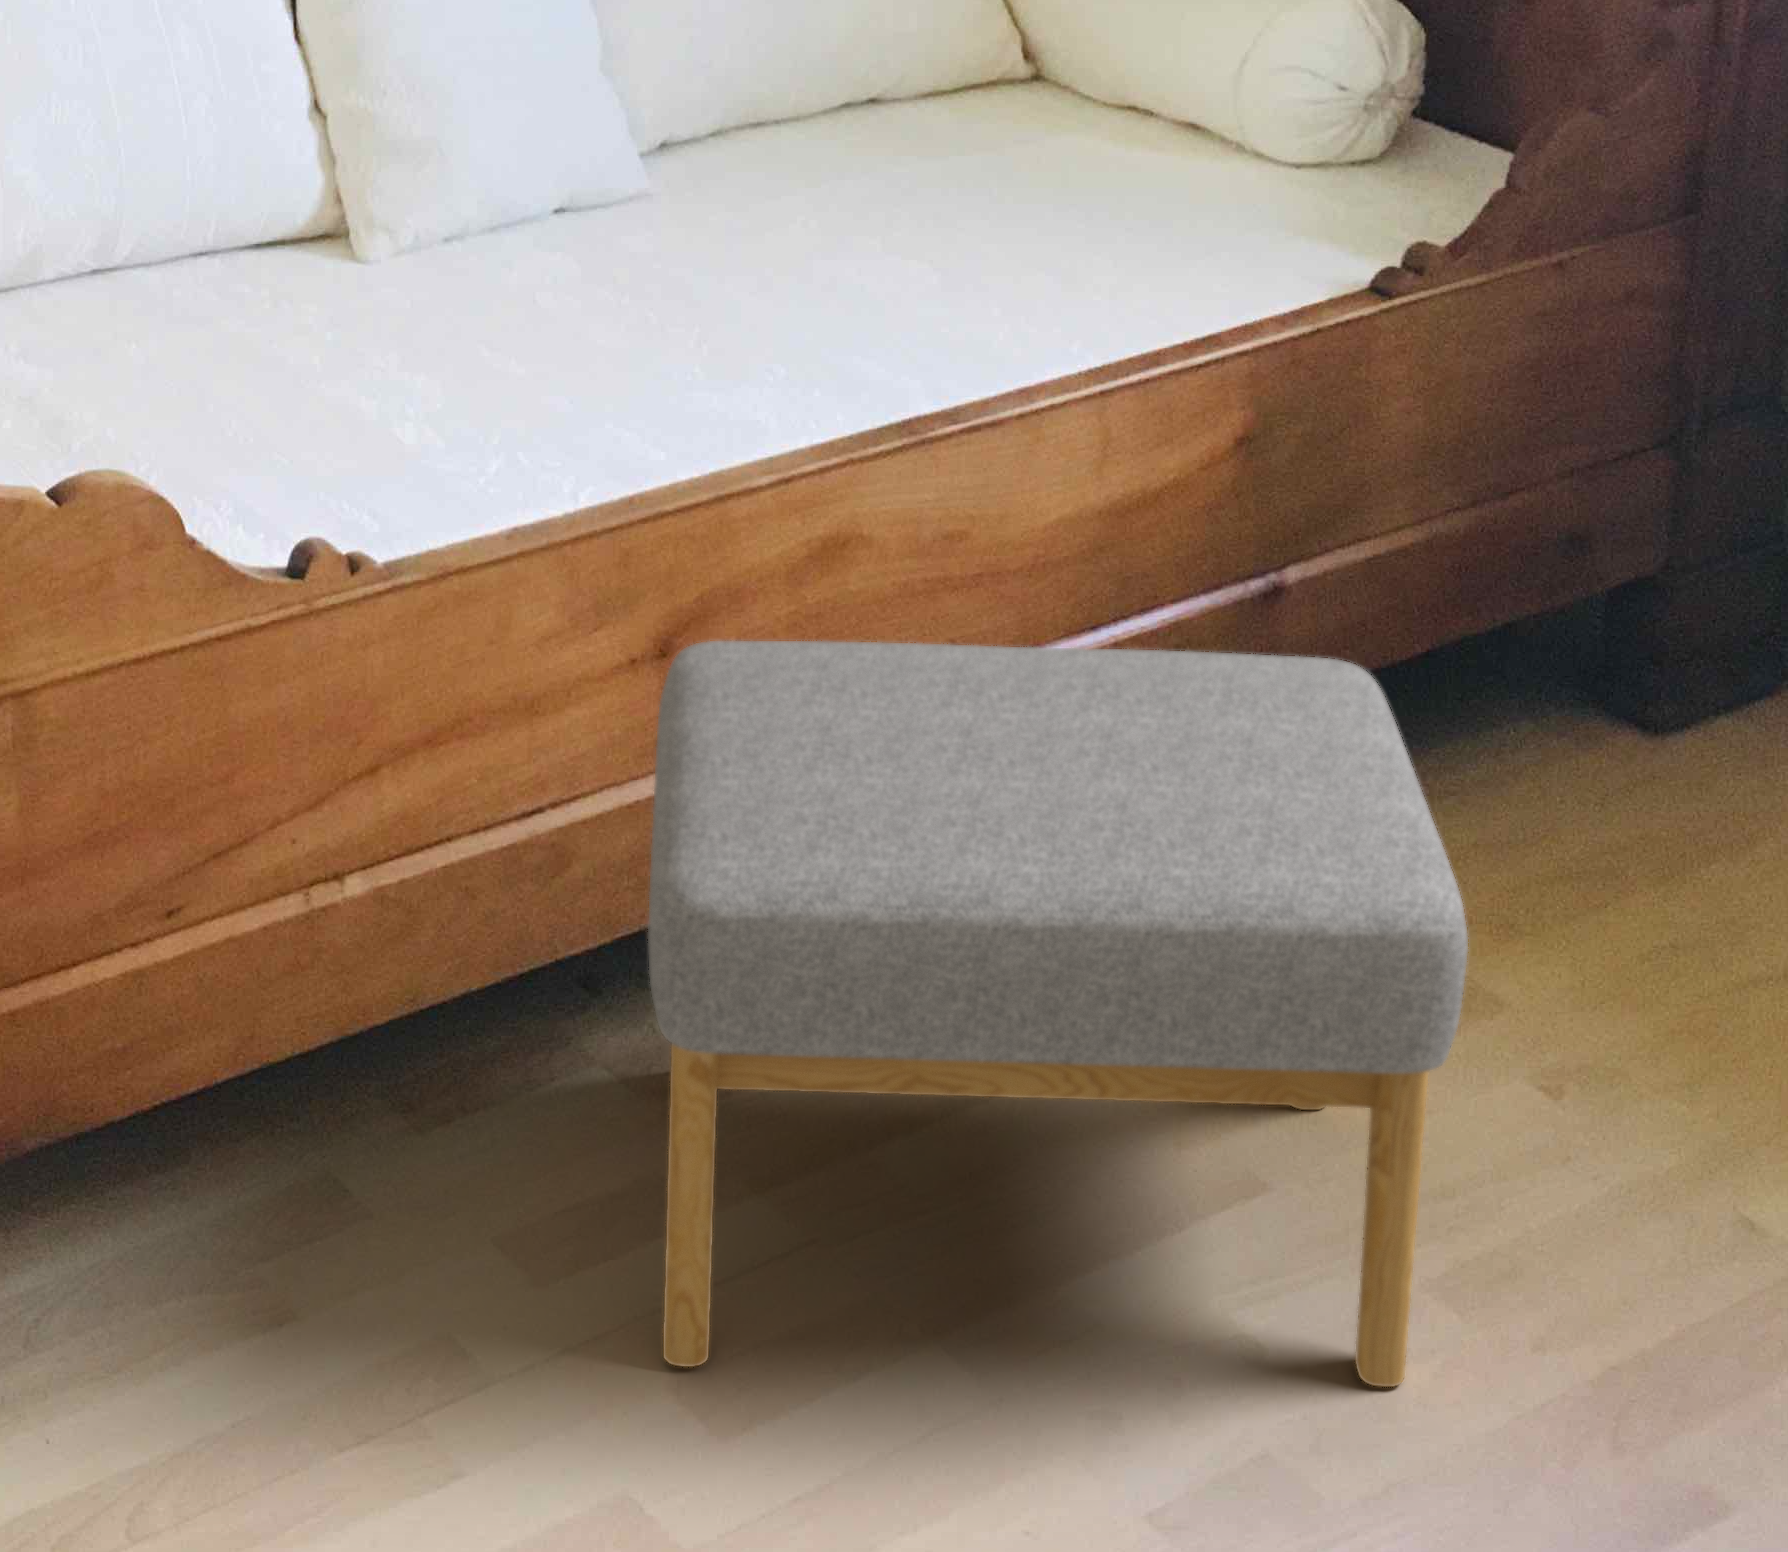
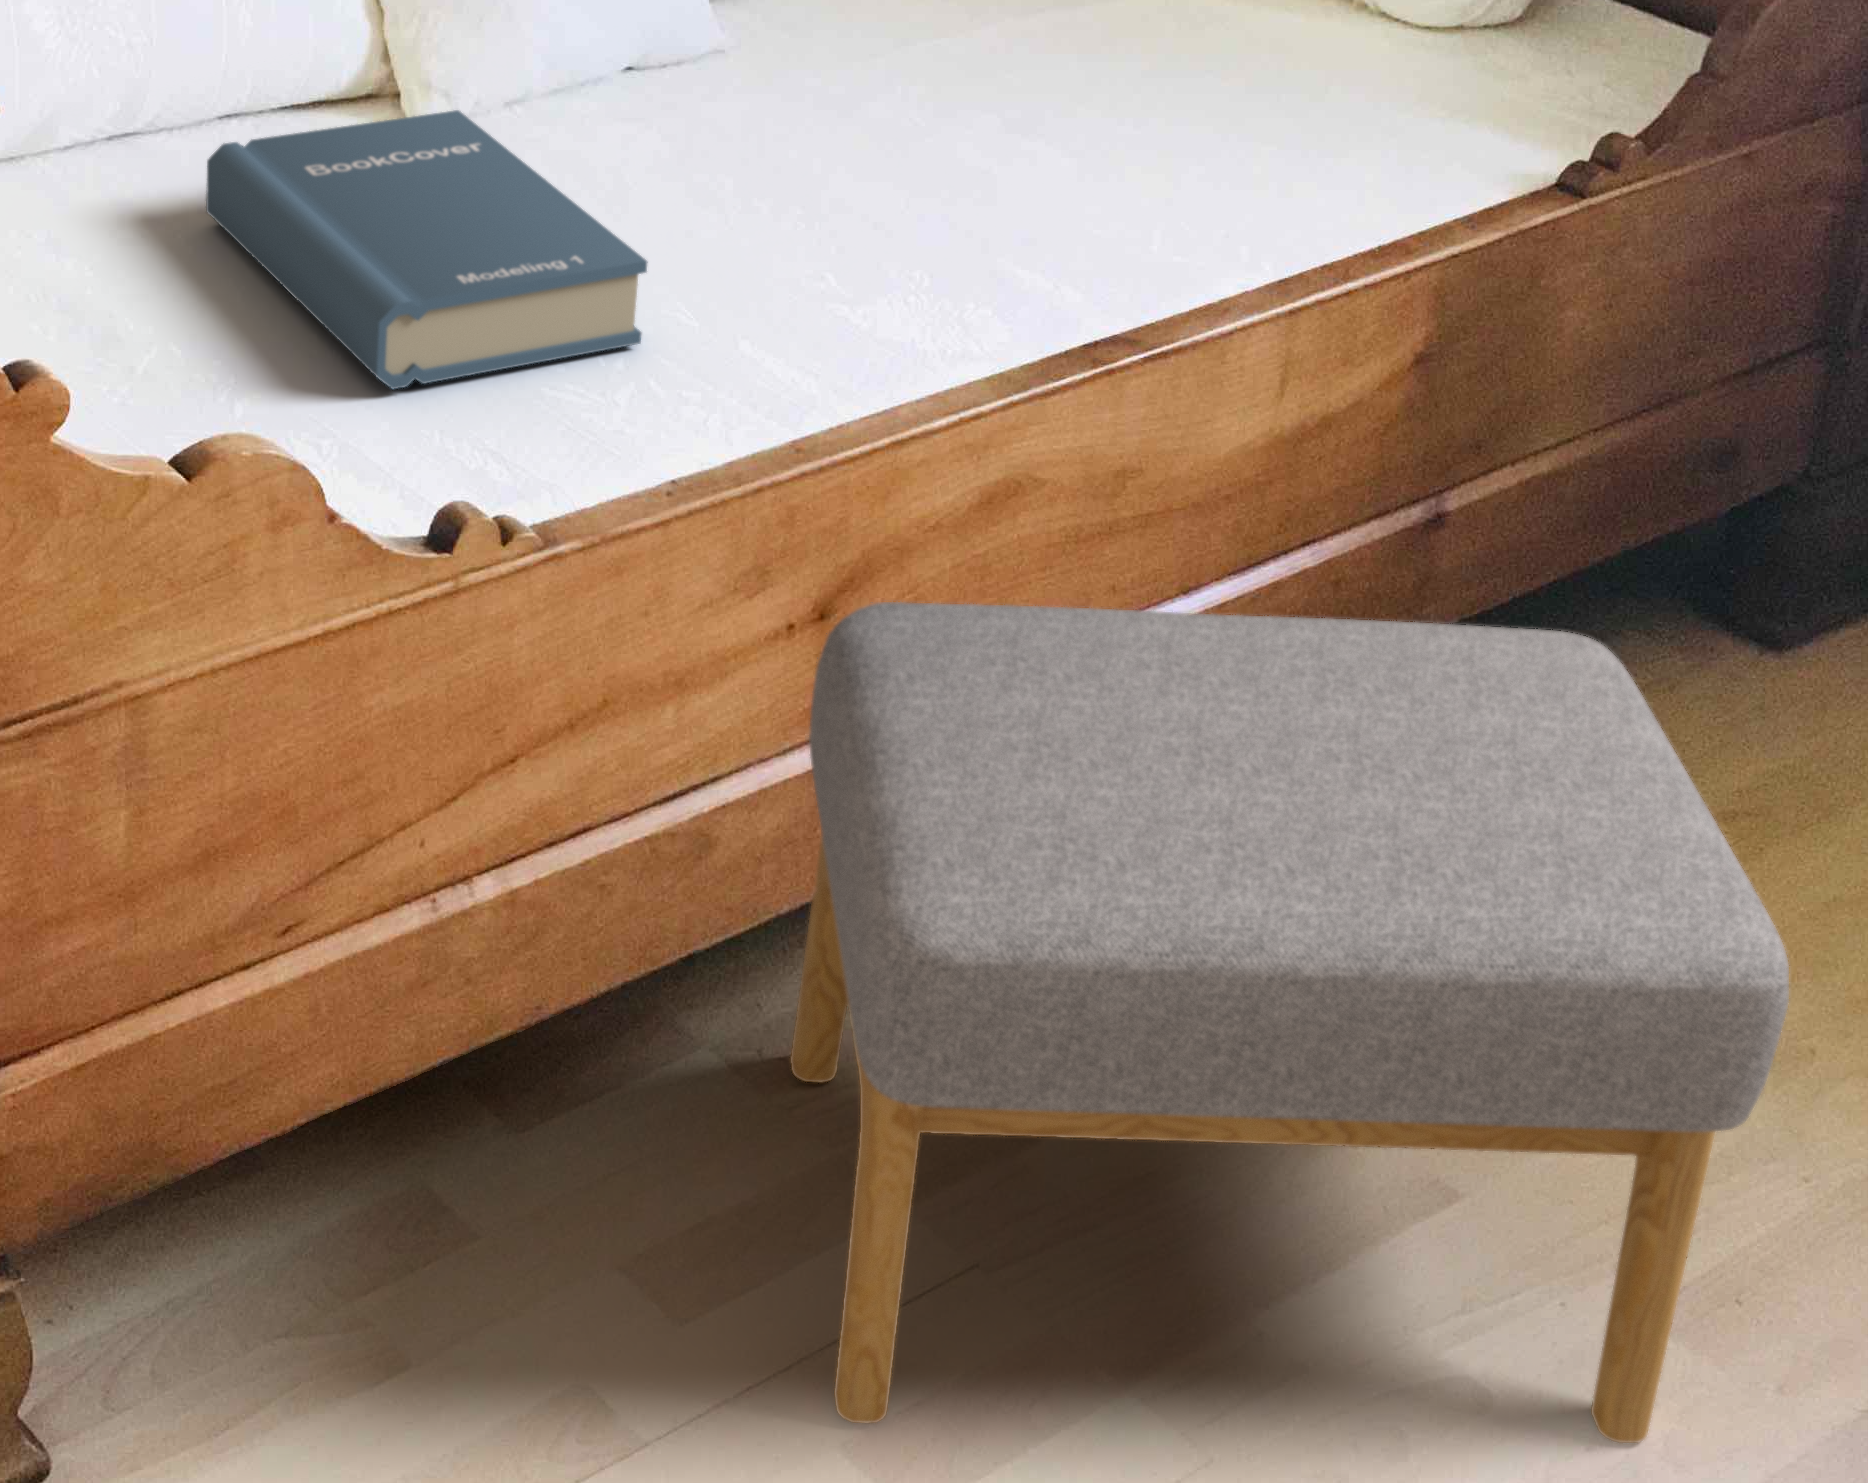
hardback book: none [154,234,511,457] -> present [206,110,648,389]

